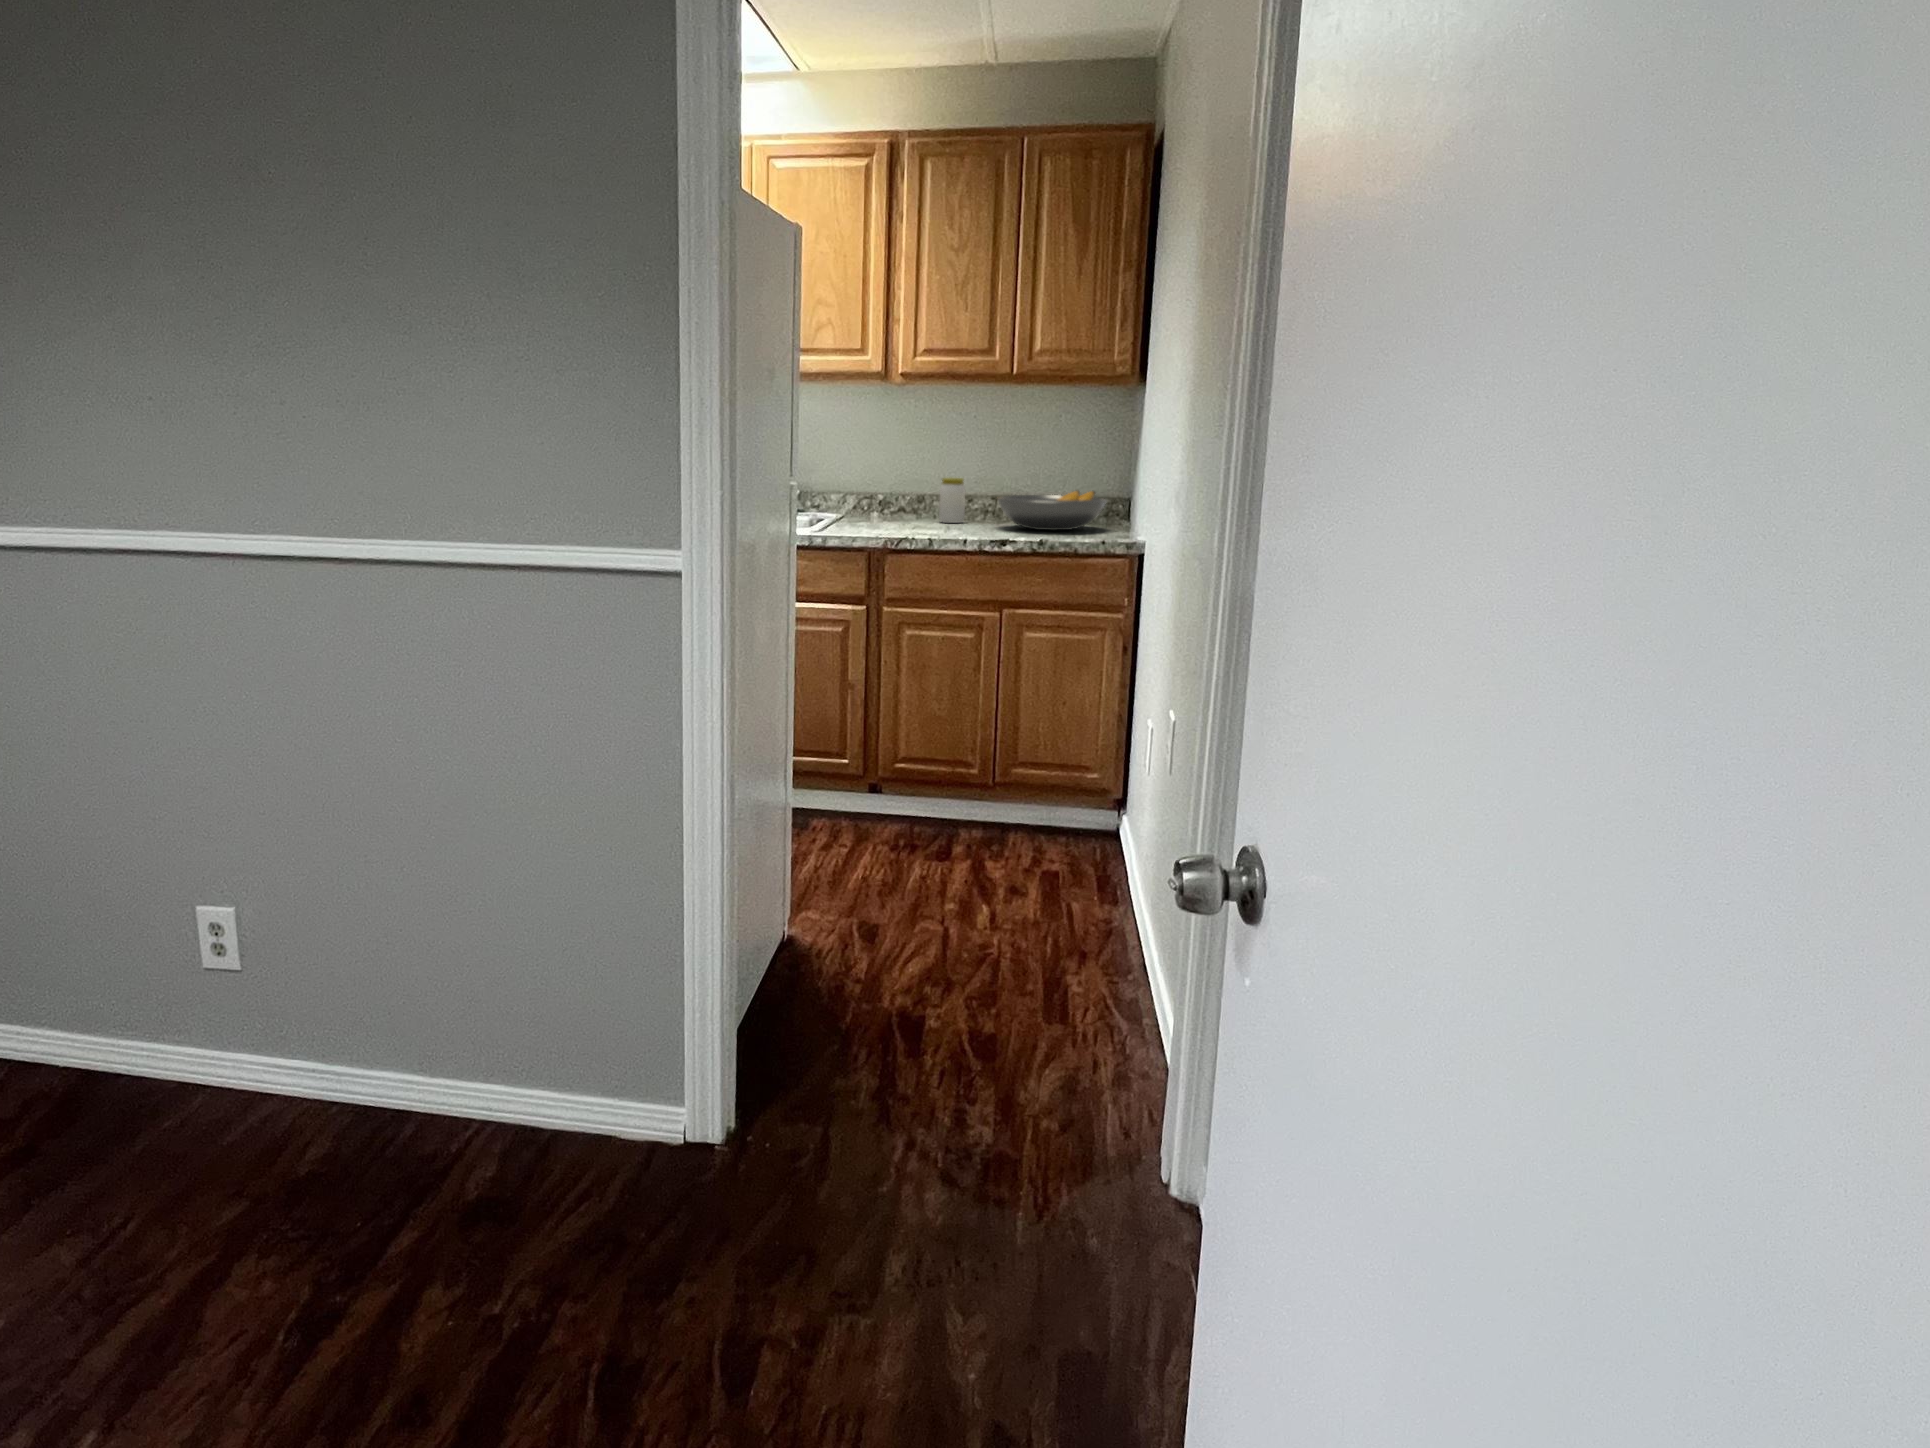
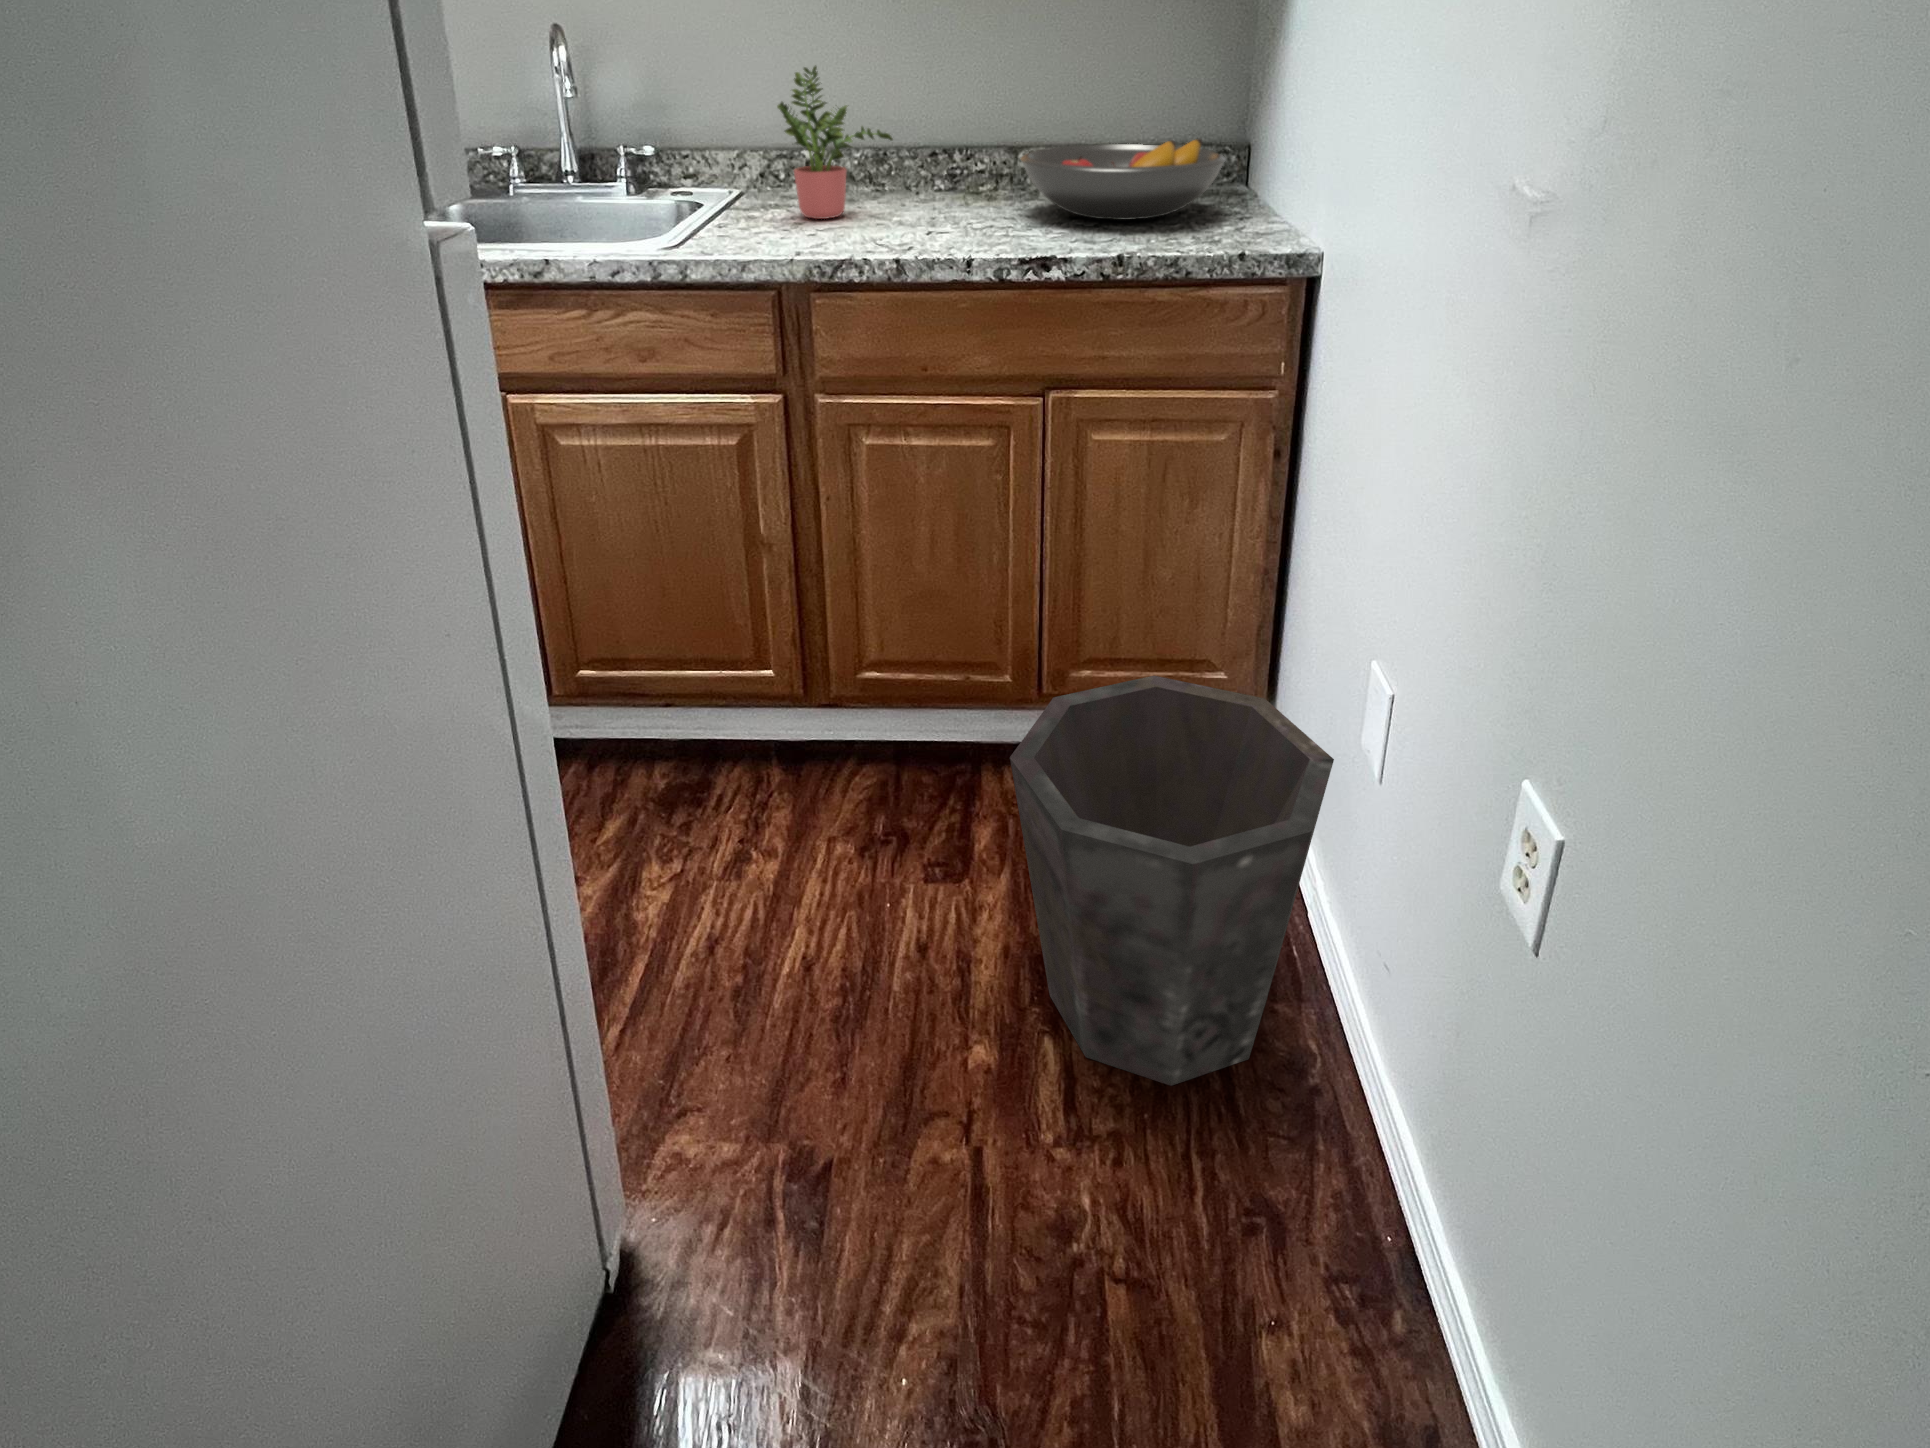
potted plant: none [872,449,930,526] -> present [777,66,893,219]
jar: present [939,478,965,523] -> none [913,114,960,201]
waste bin: none [971,737,1128,915] -> present [1010,676,1334,1086]

